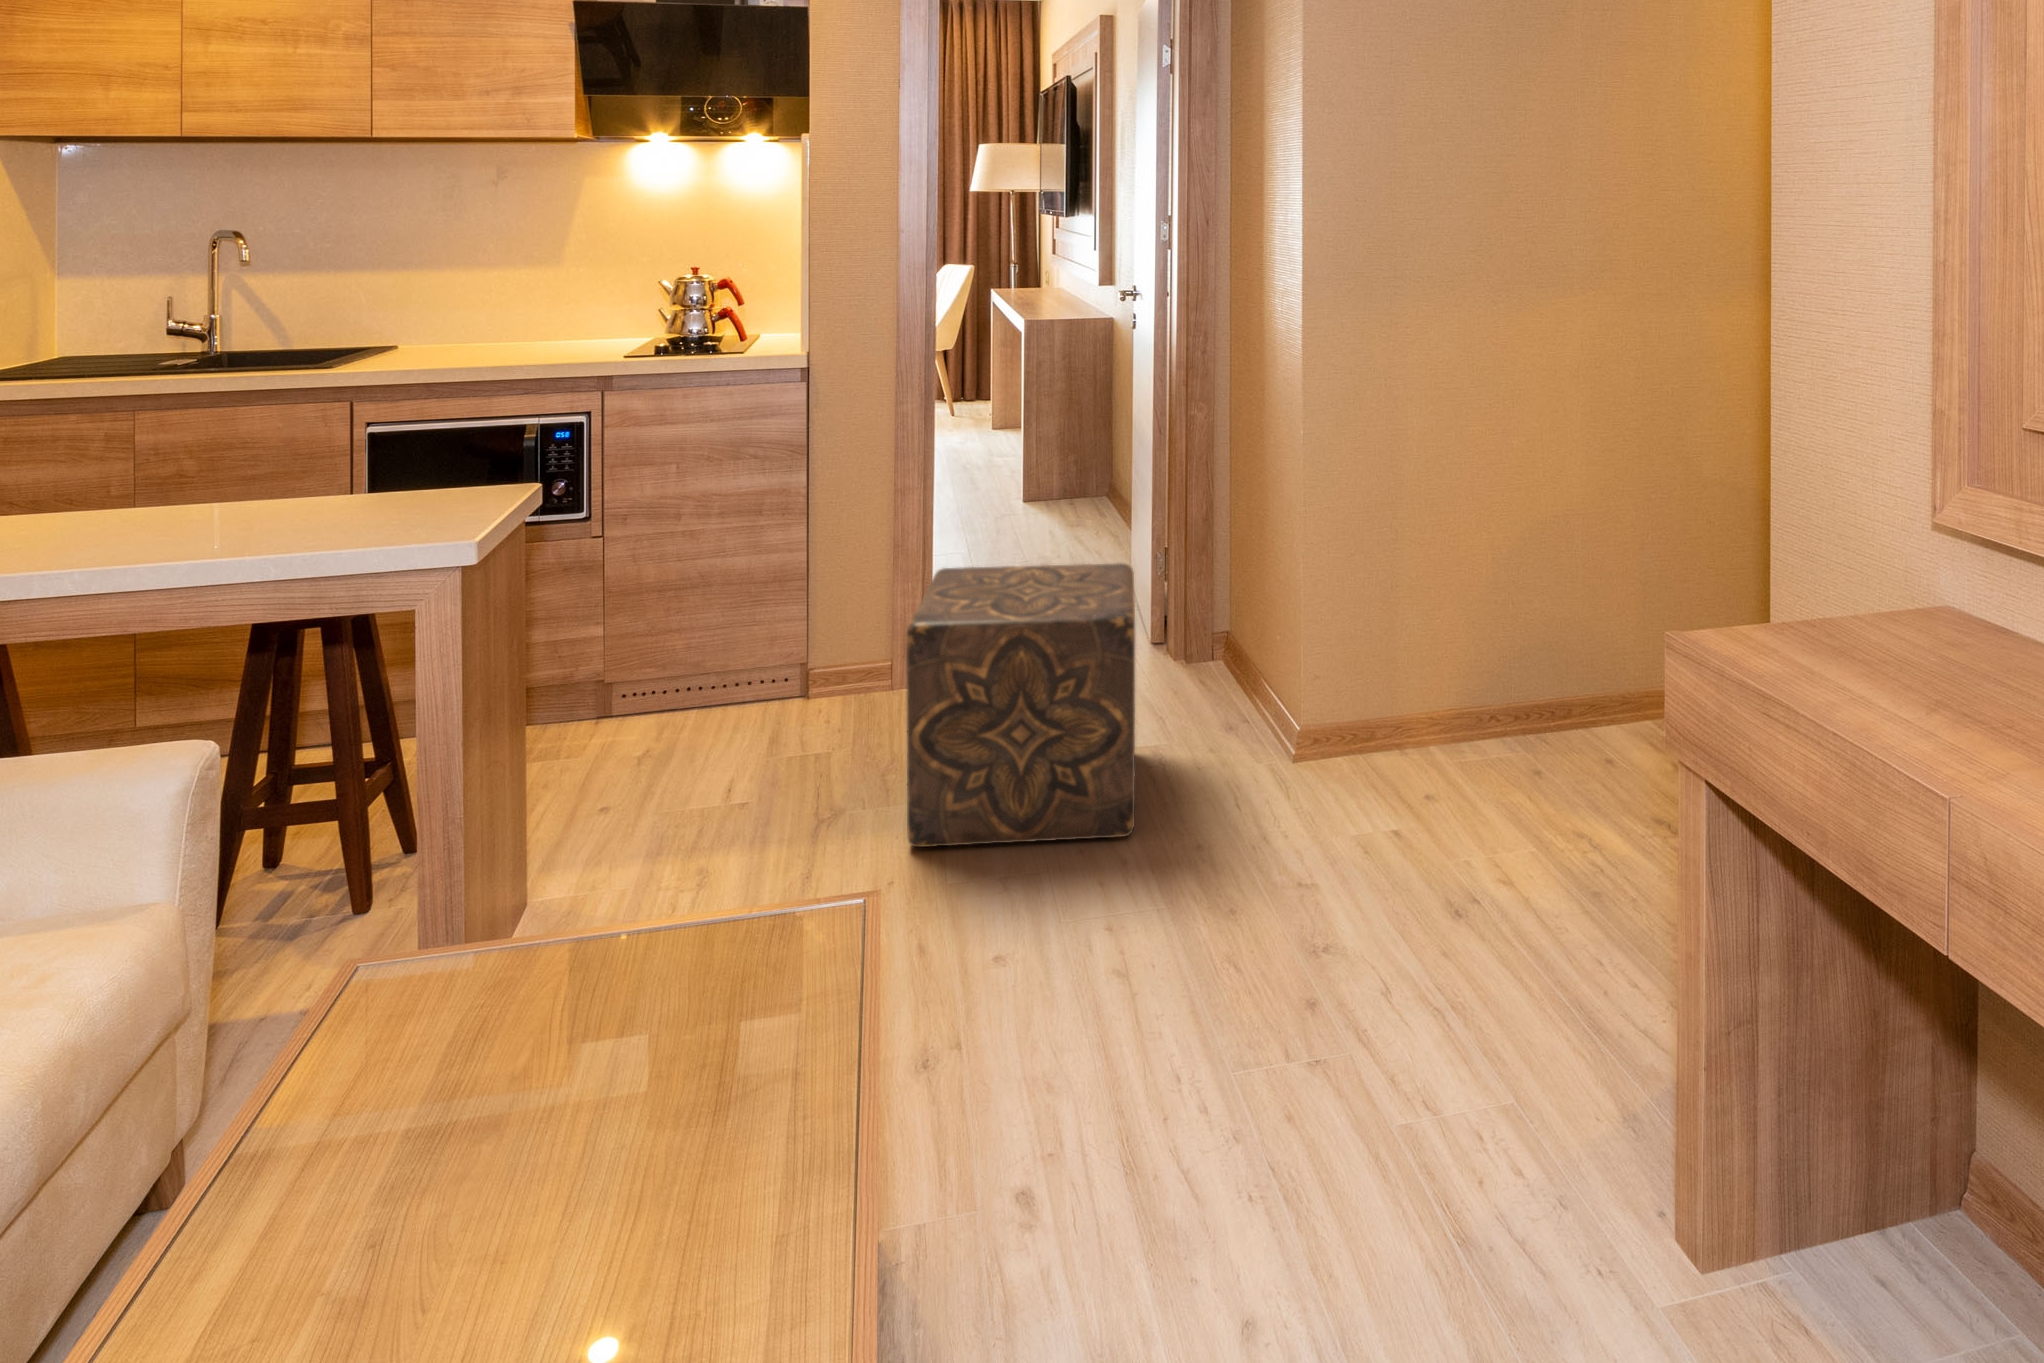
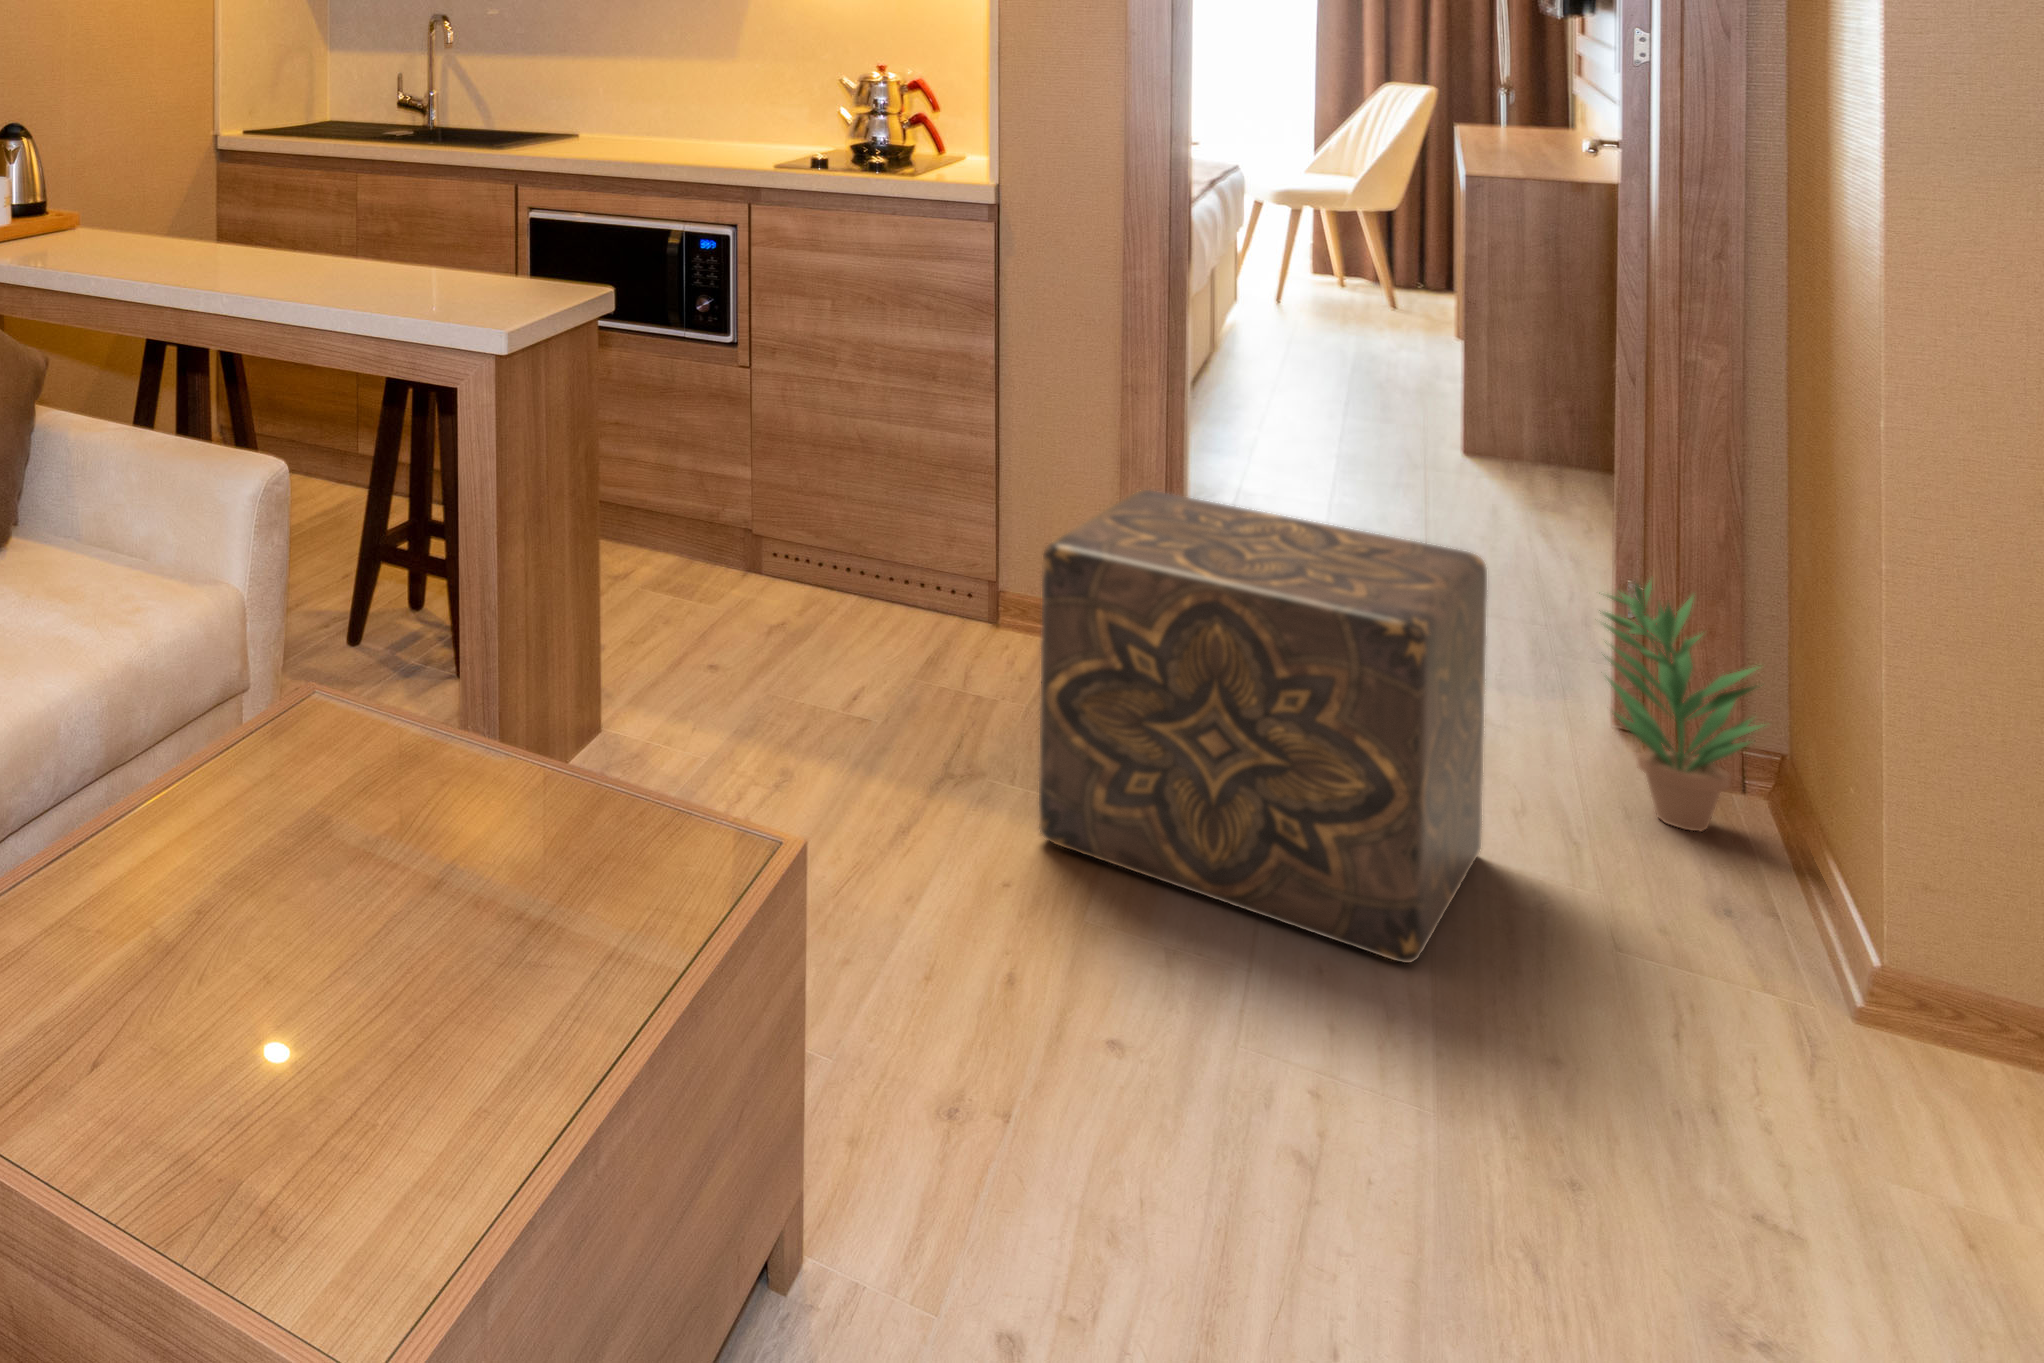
potted plant: none [1163,555,1241,699] -> present [1600,582,1765,832]

